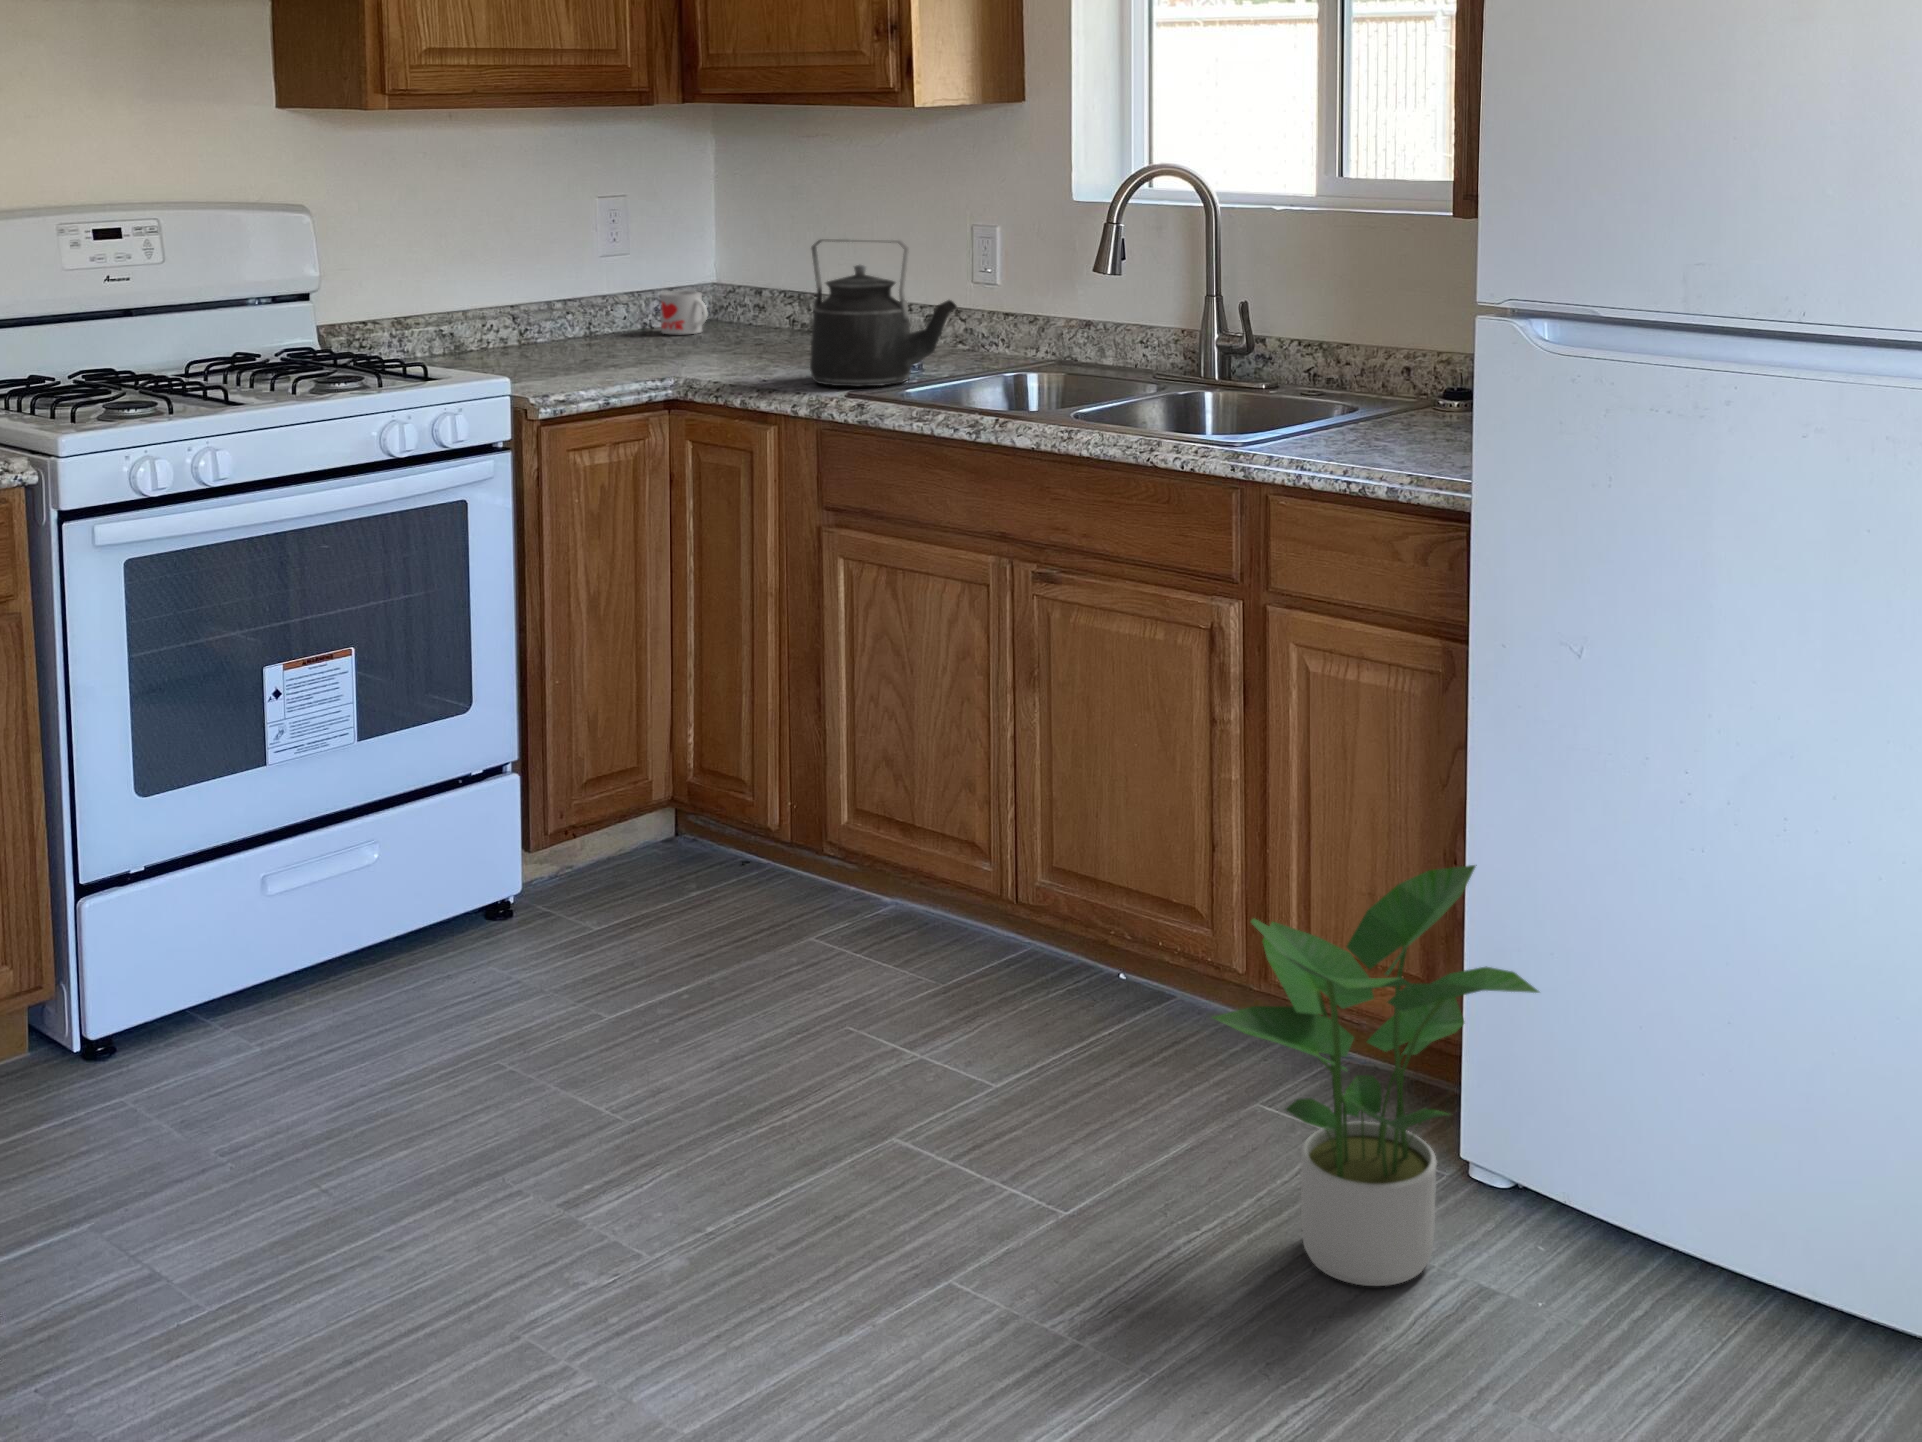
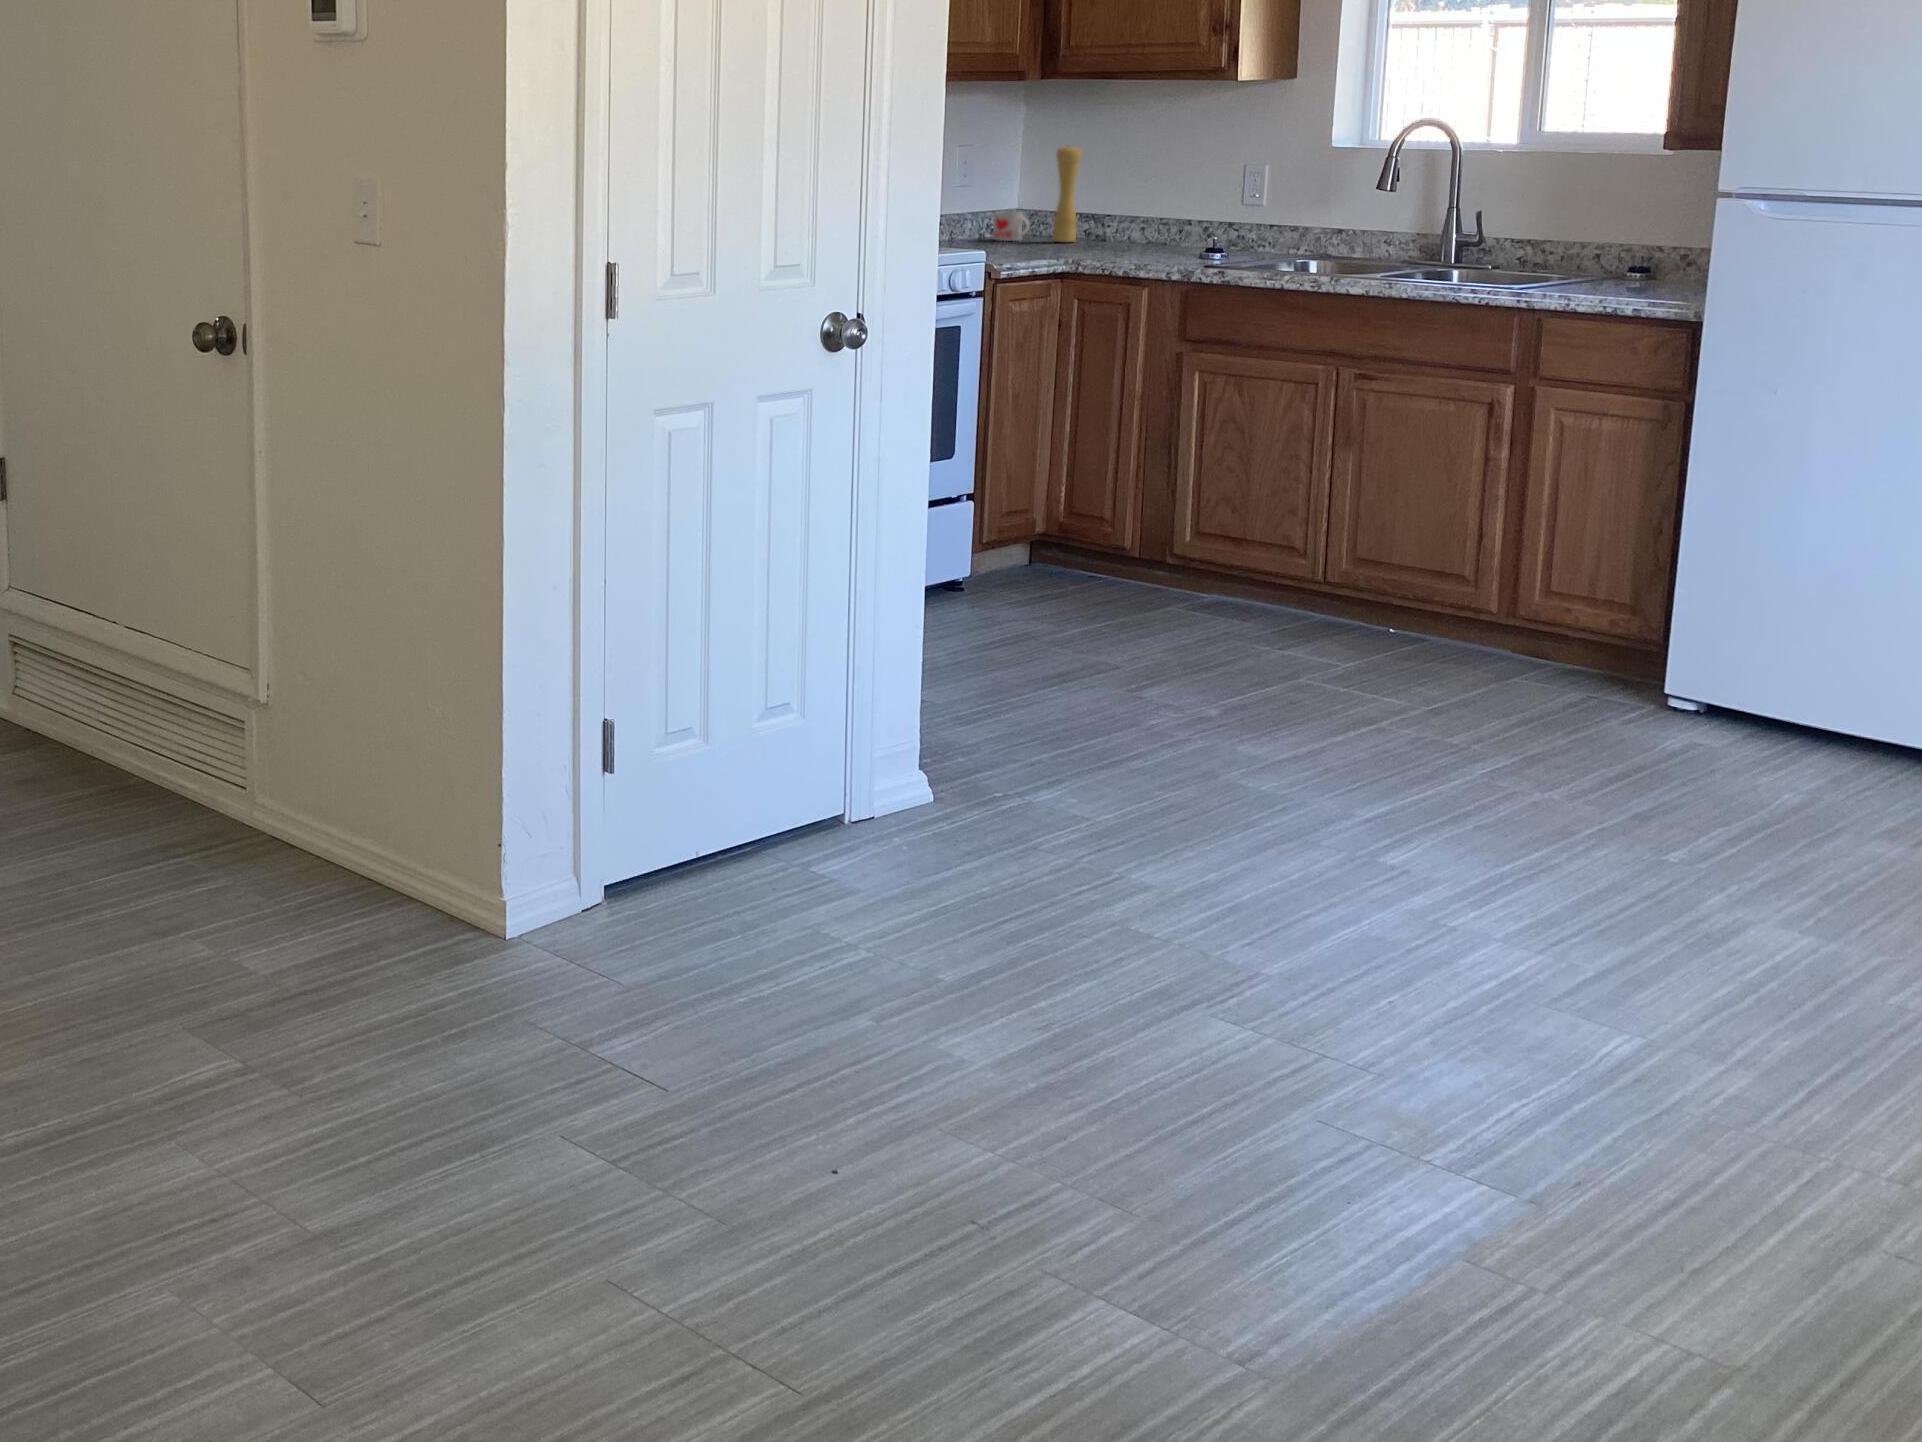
pepper mill: none [733,197,769,337] -> present [1053,147,1082,242]
kettle: present [810,239,957,386] -> none [1159,169,1266,265]
potted plant: present [1213,865,1539,1286] -> none [1537,513,1751,741]

